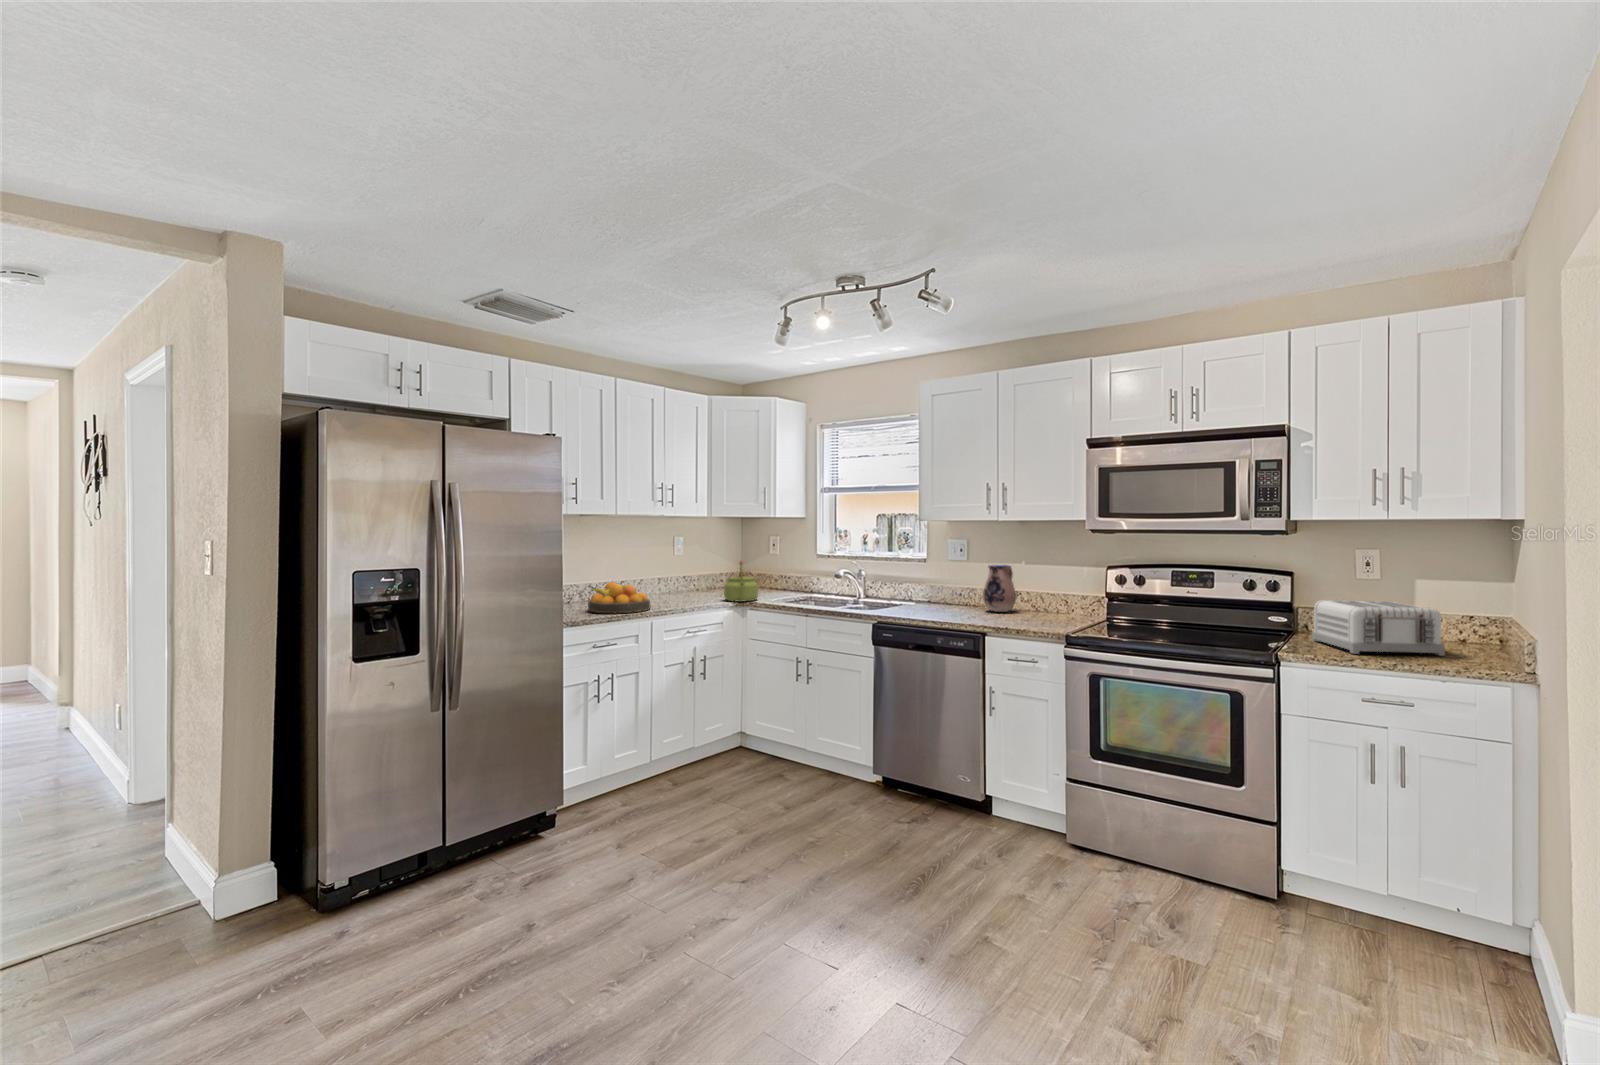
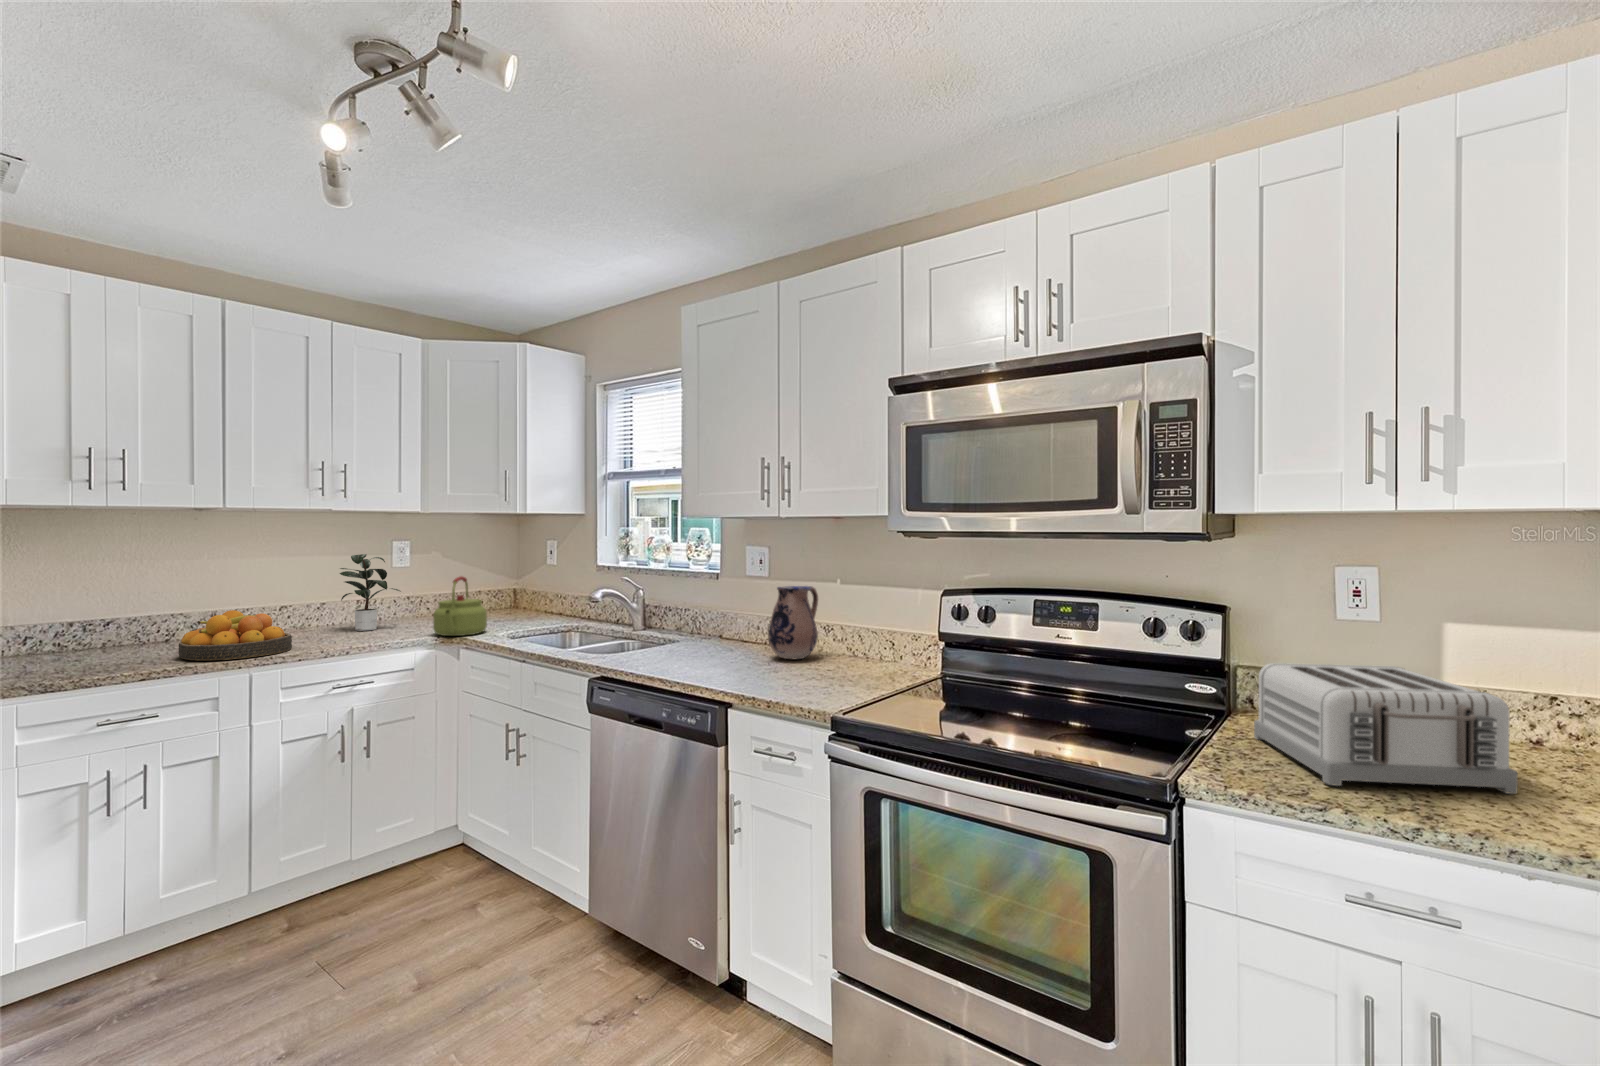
potted plant: none [643,545,694,599] -> present [340,554,401,631]

